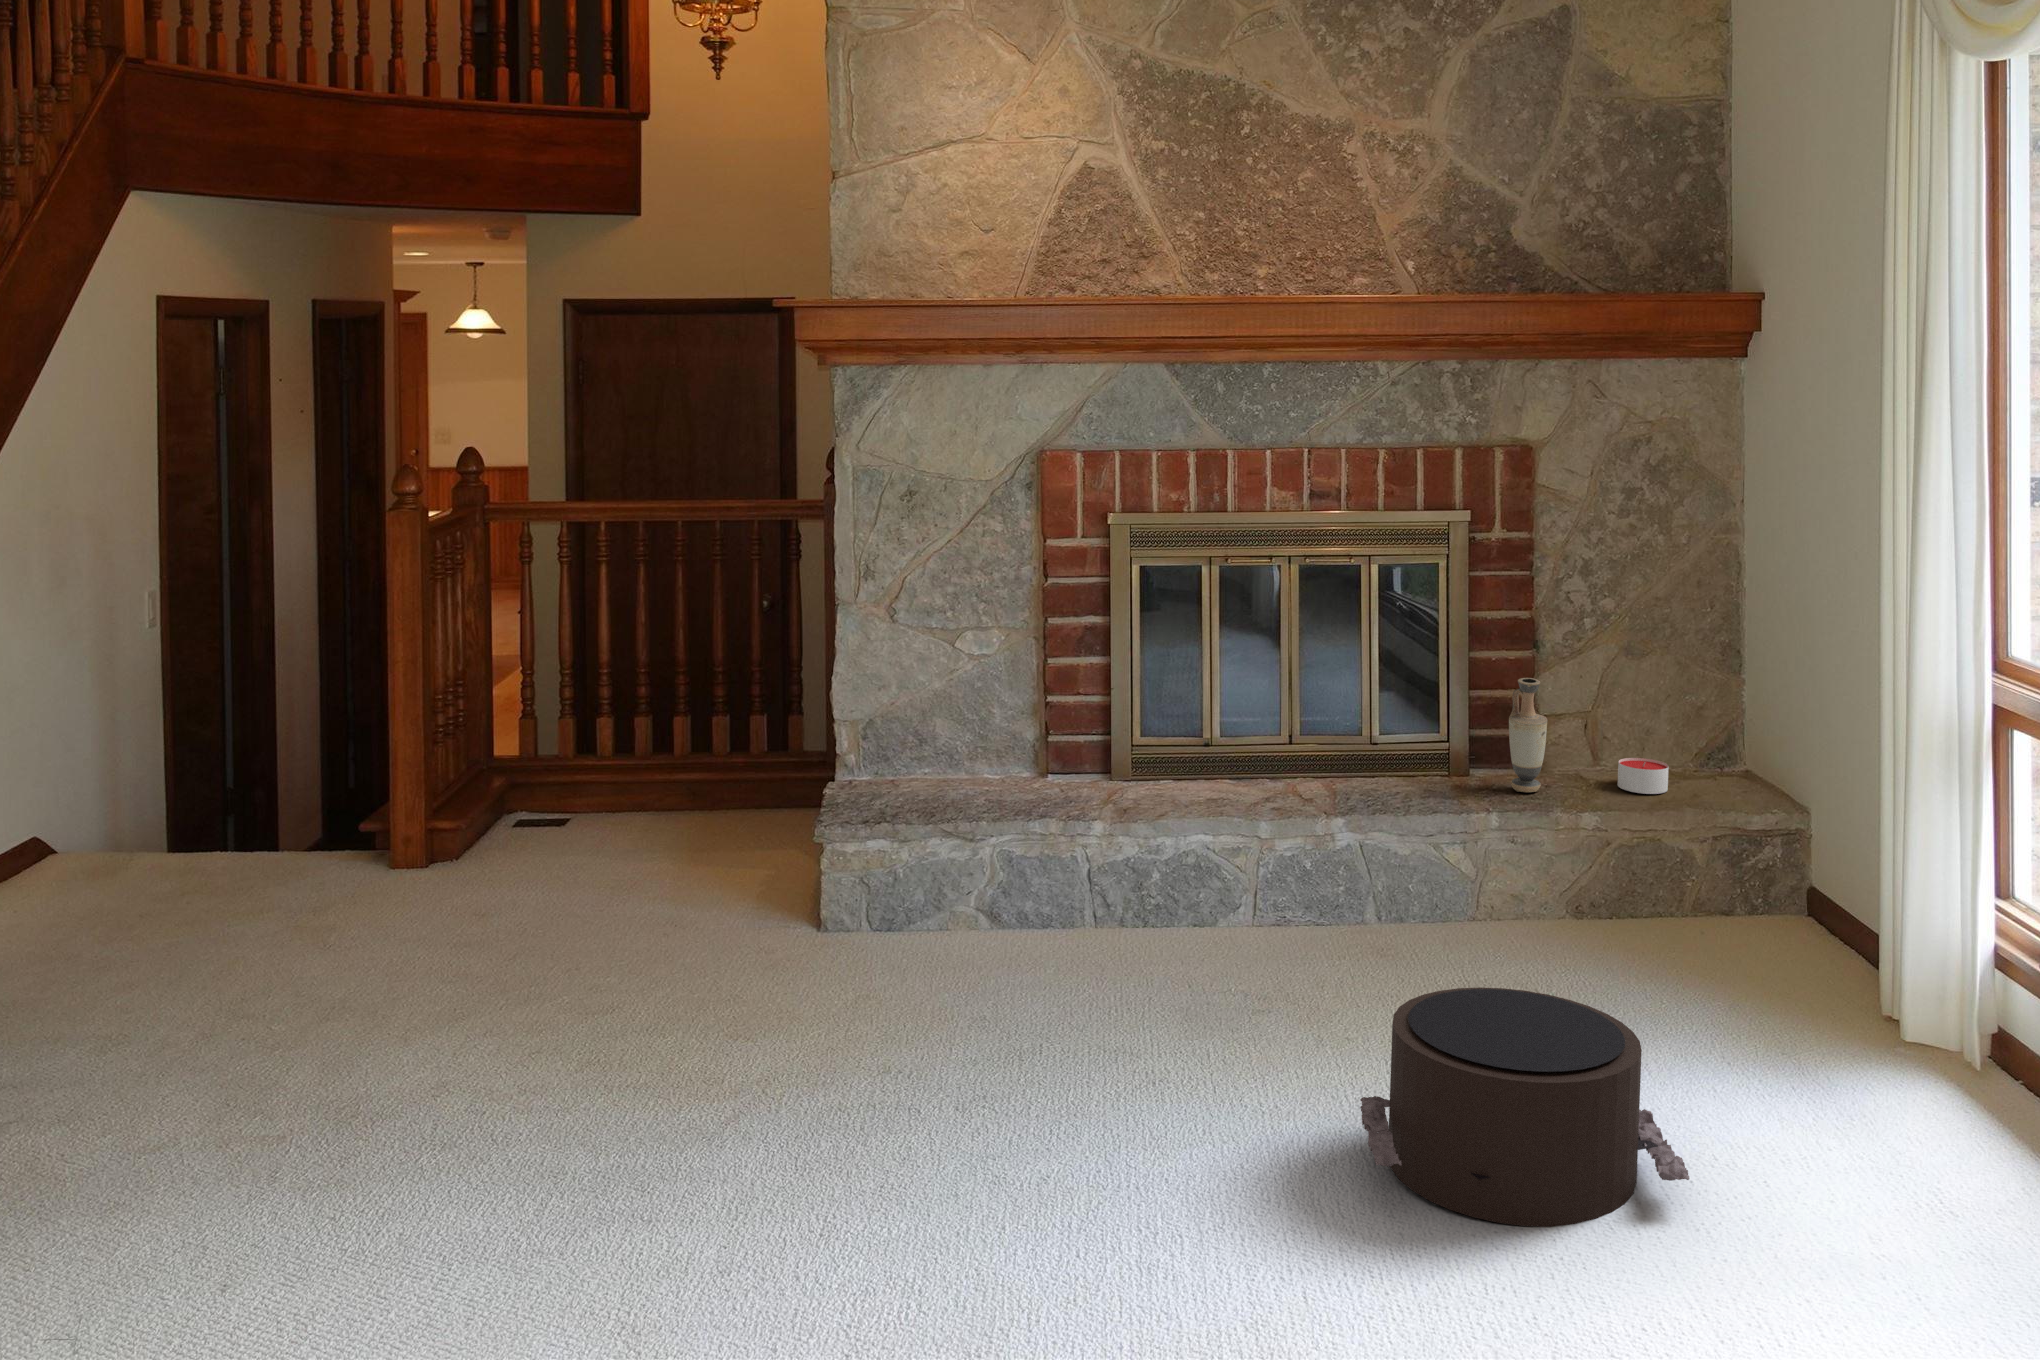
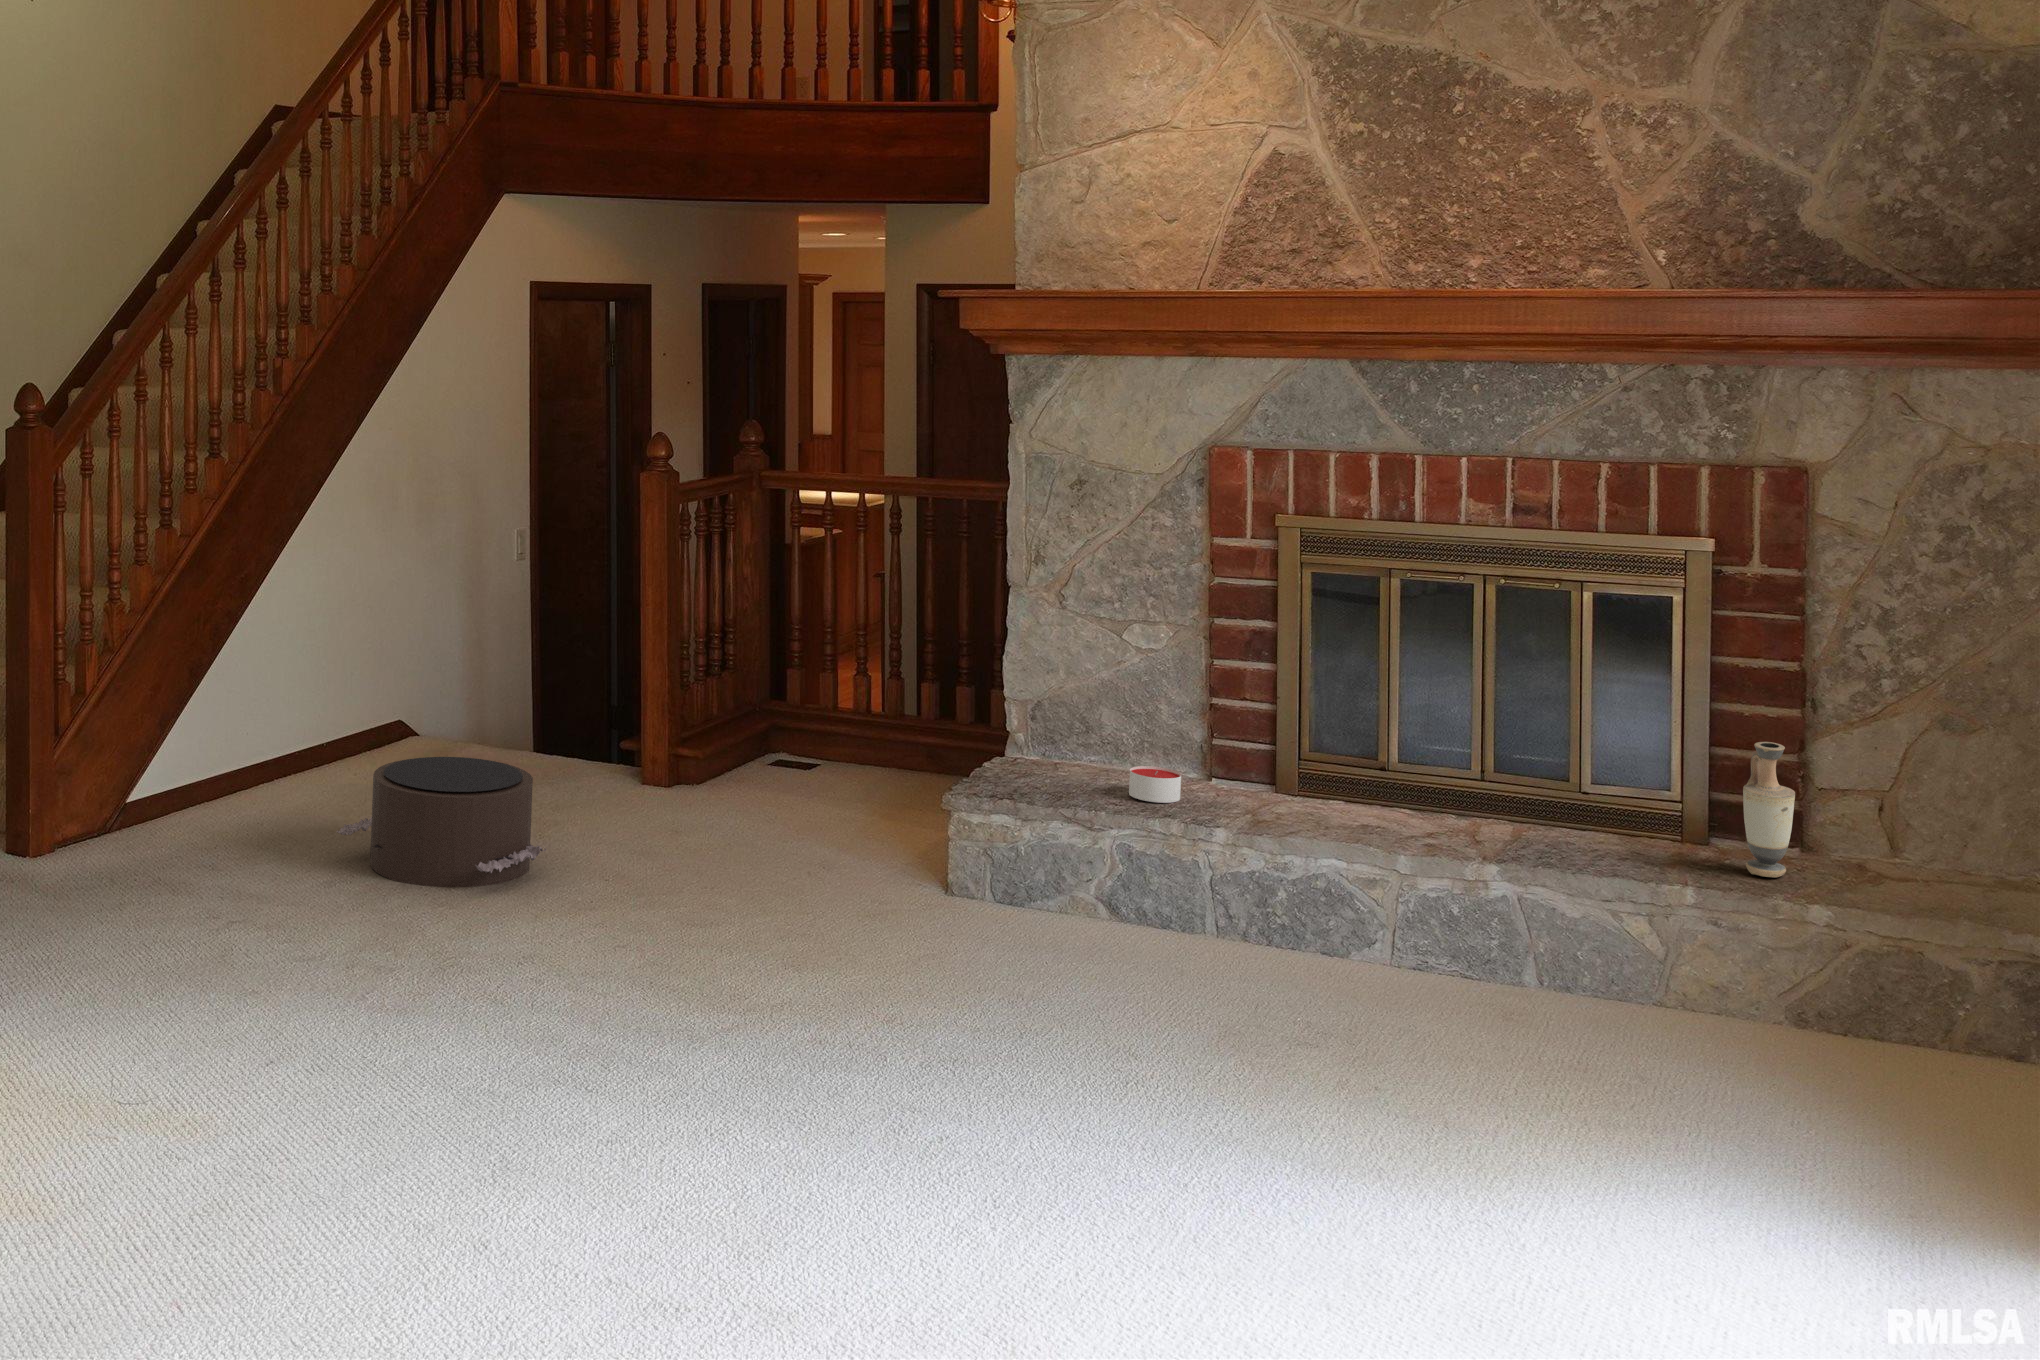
candle: present [1618,758,1669,794] -> present [1129,766,1181,803]
pouf: present [1360,988,1690,1227] -> present [337,757,546,887]

